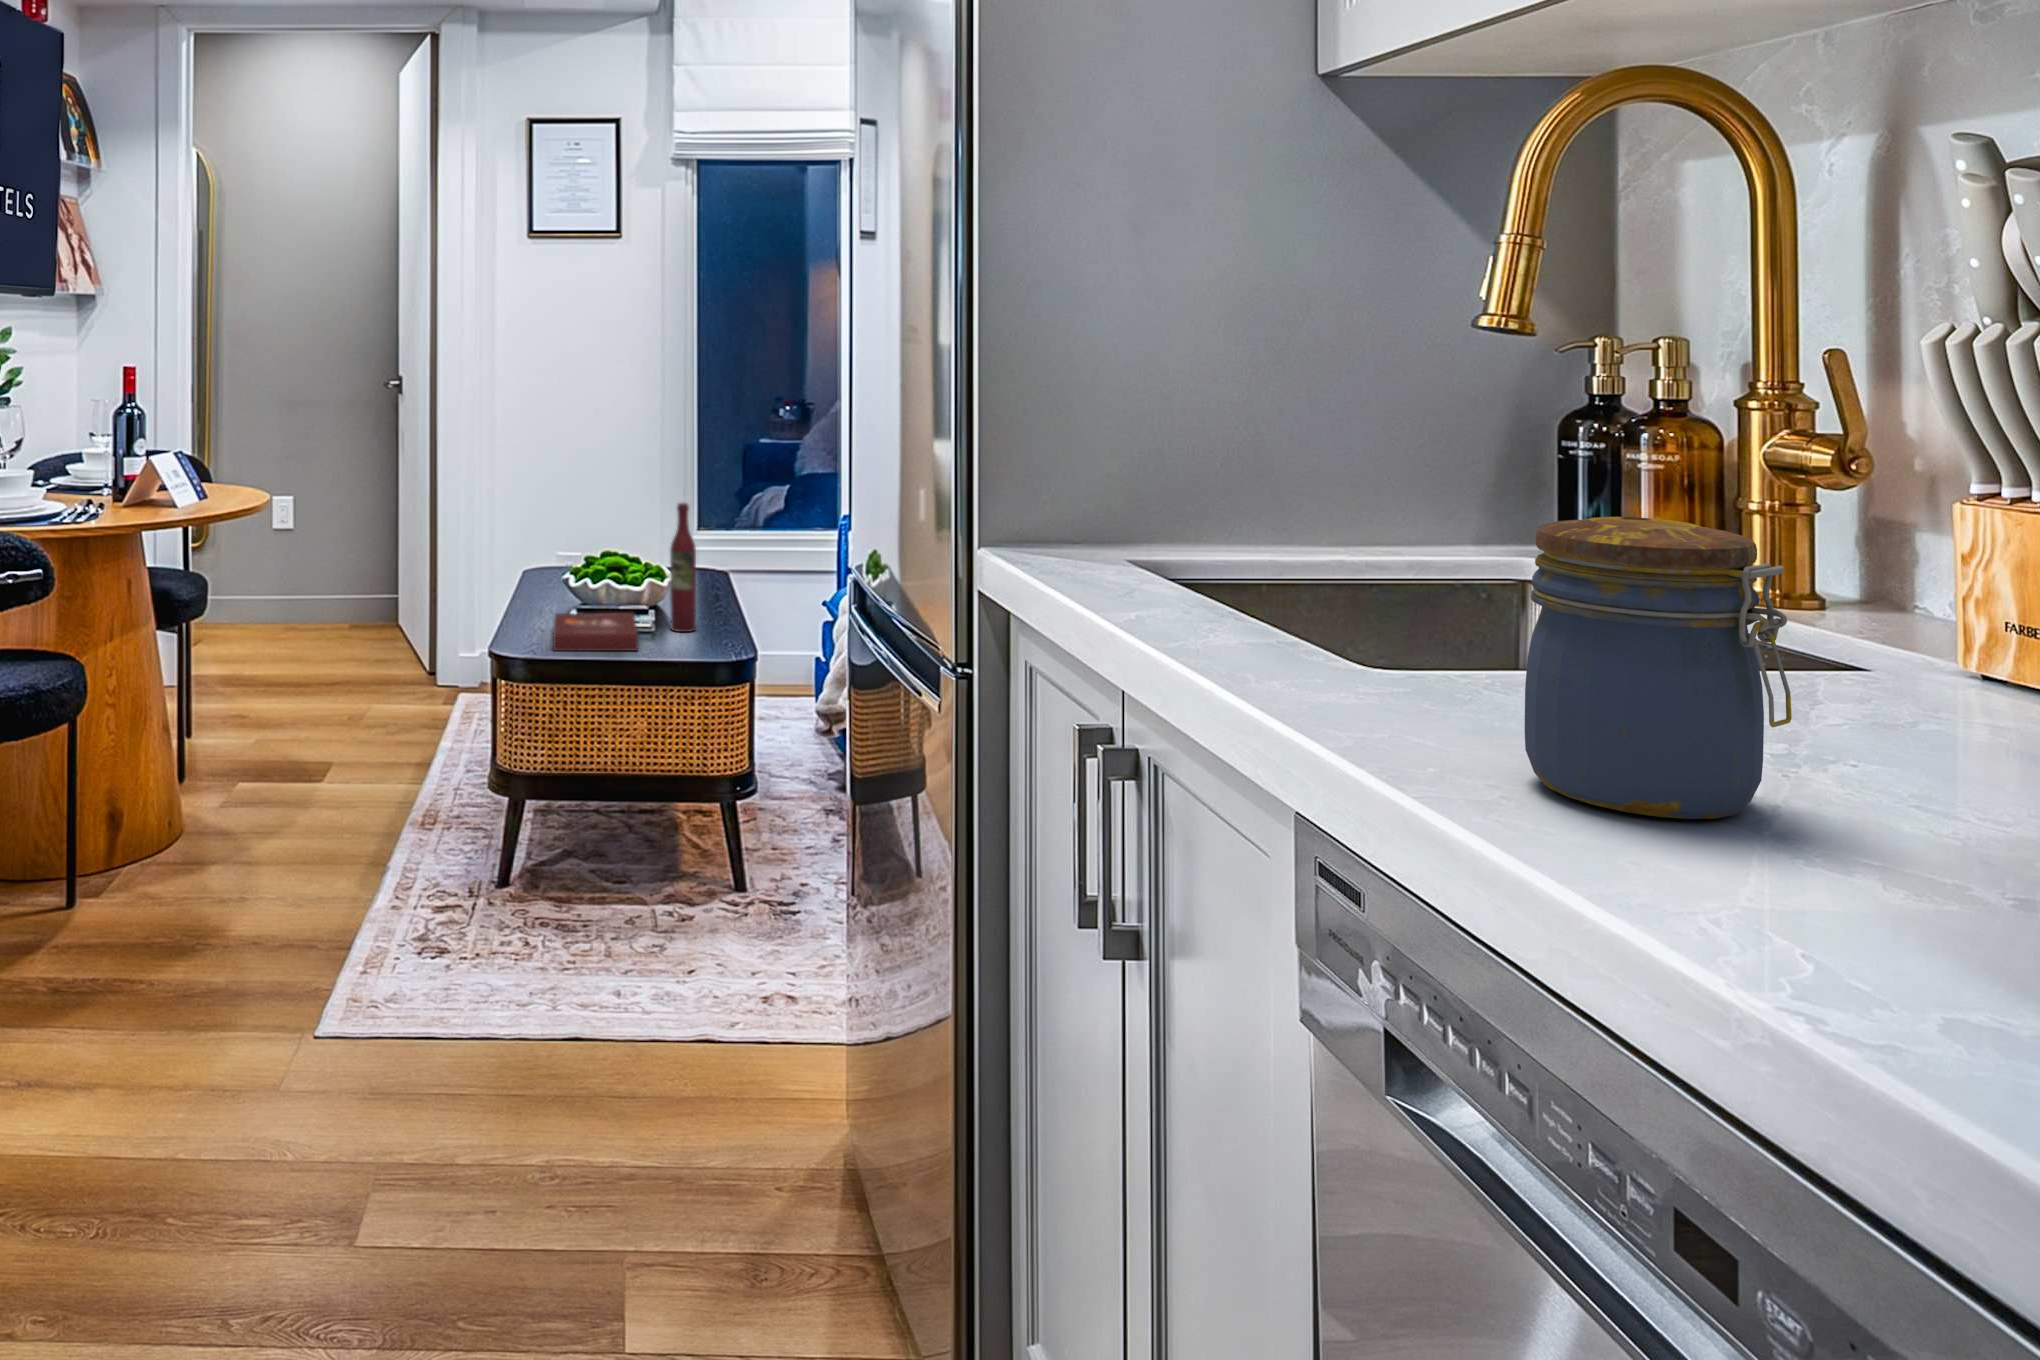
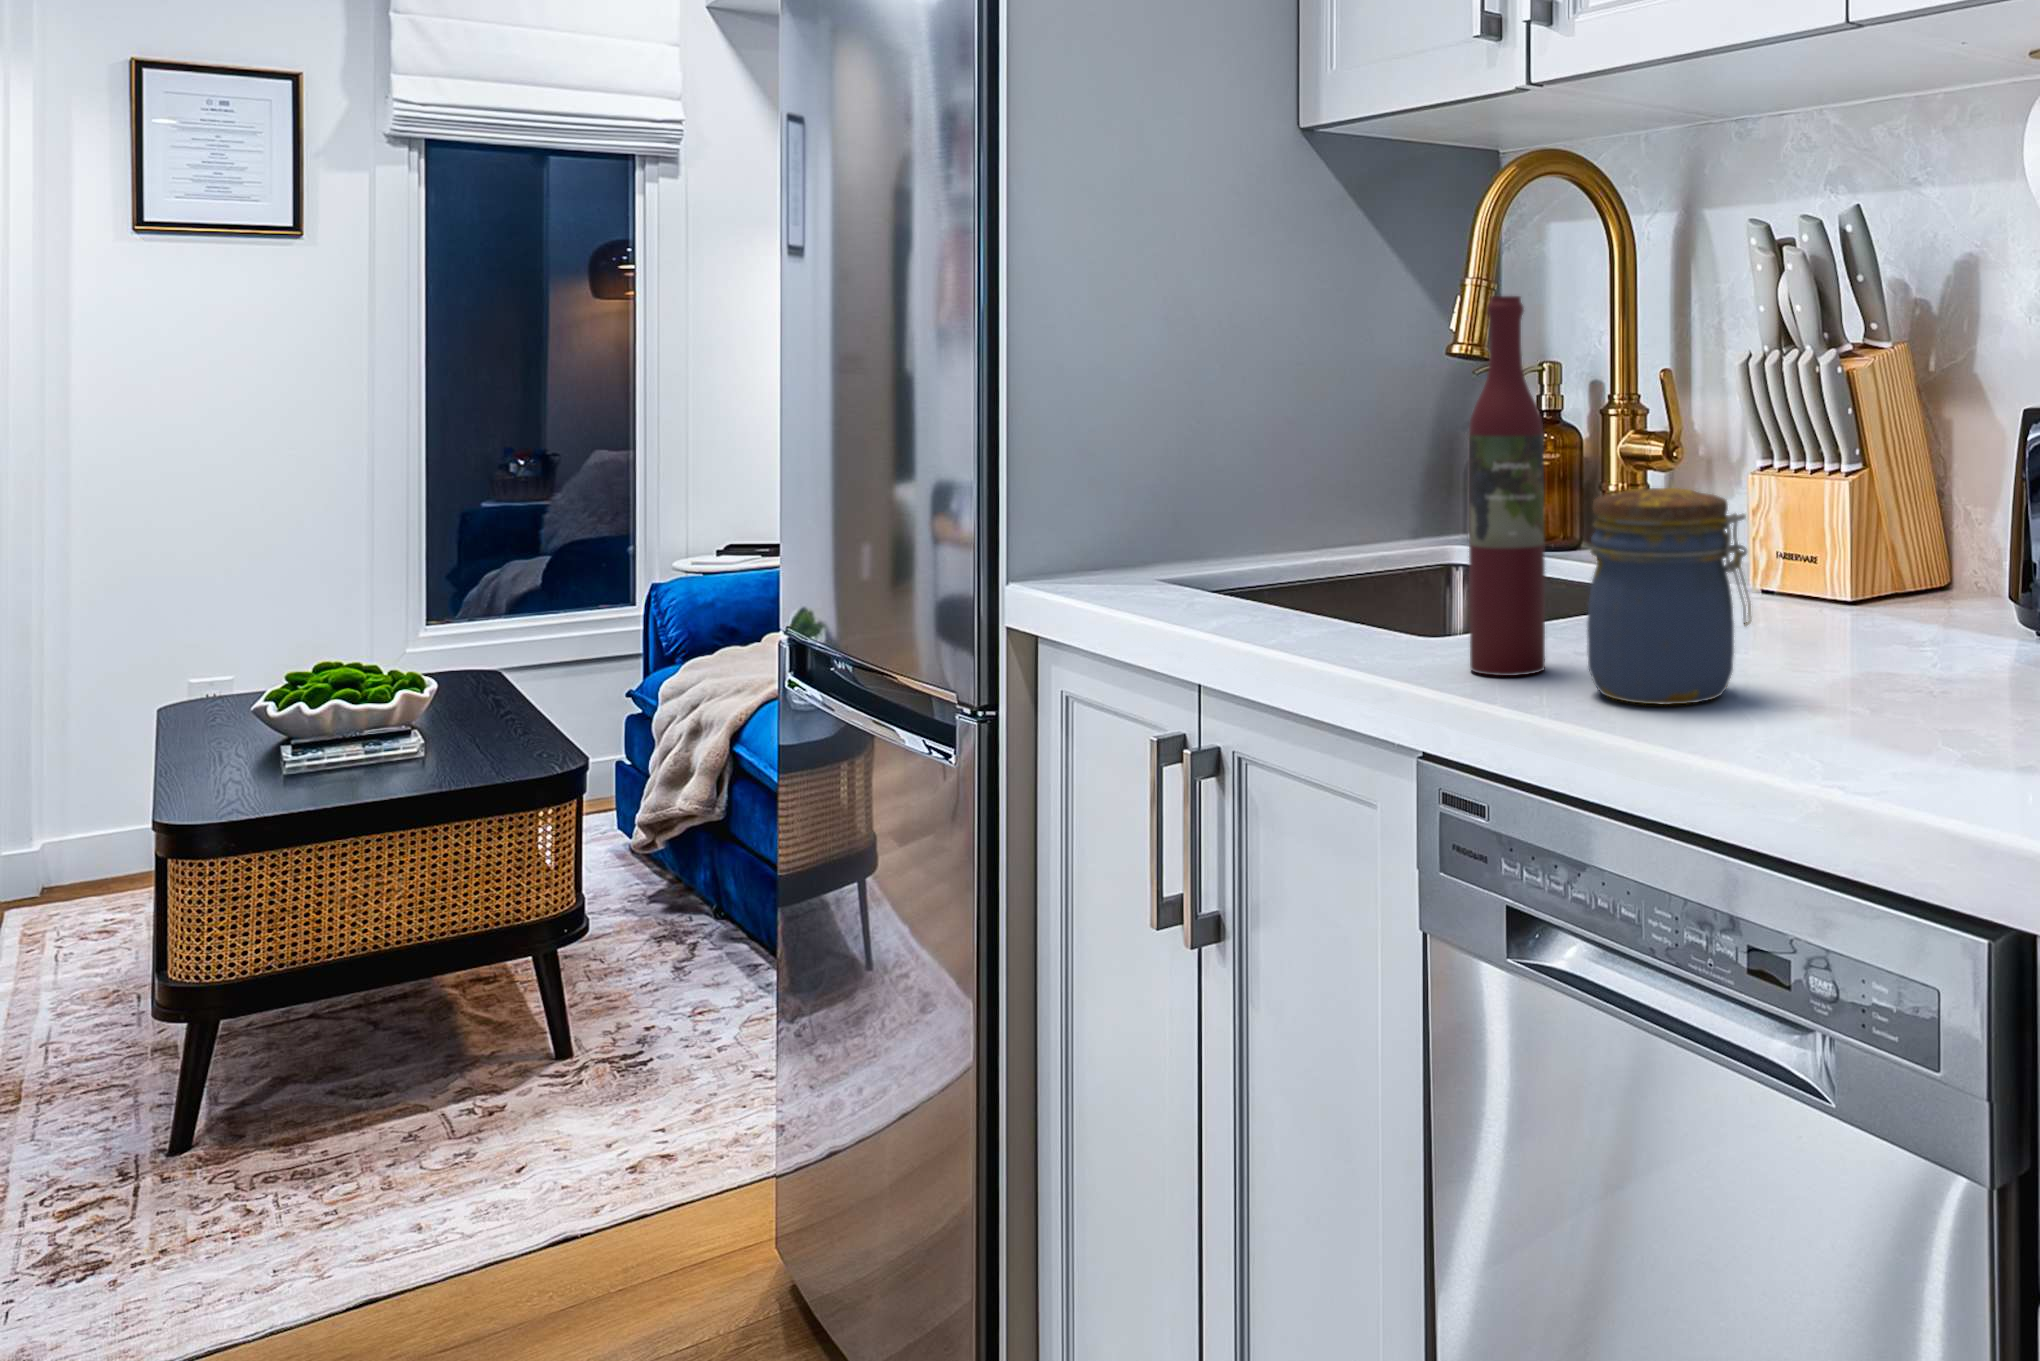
wine bottle: present [670,503,696,632] -> present [1468,296,1545,676]
book: present [553,613,638,651] -> none [257,734,409,802]

